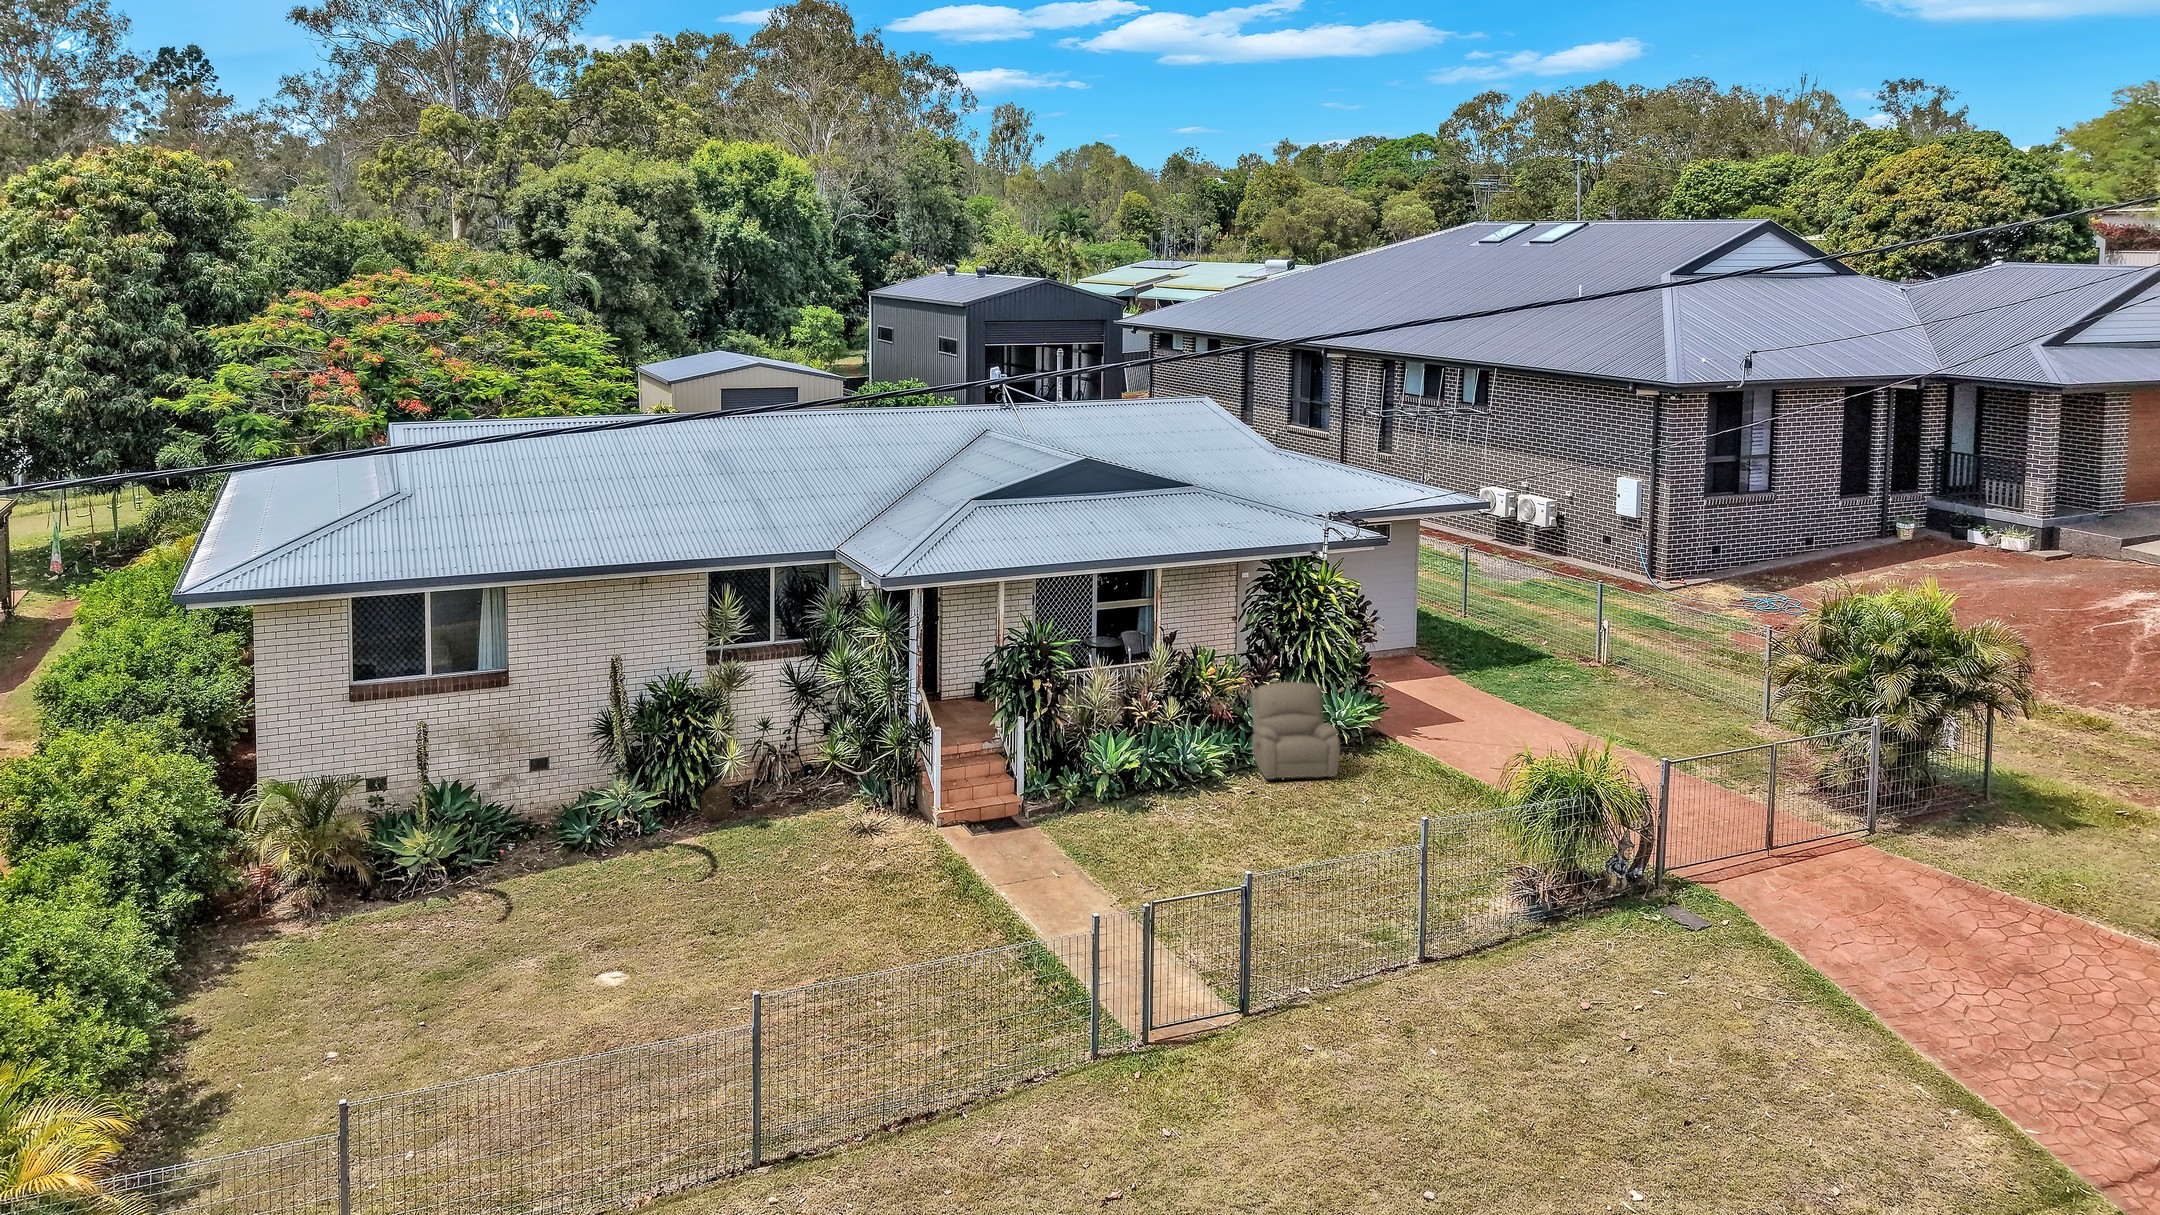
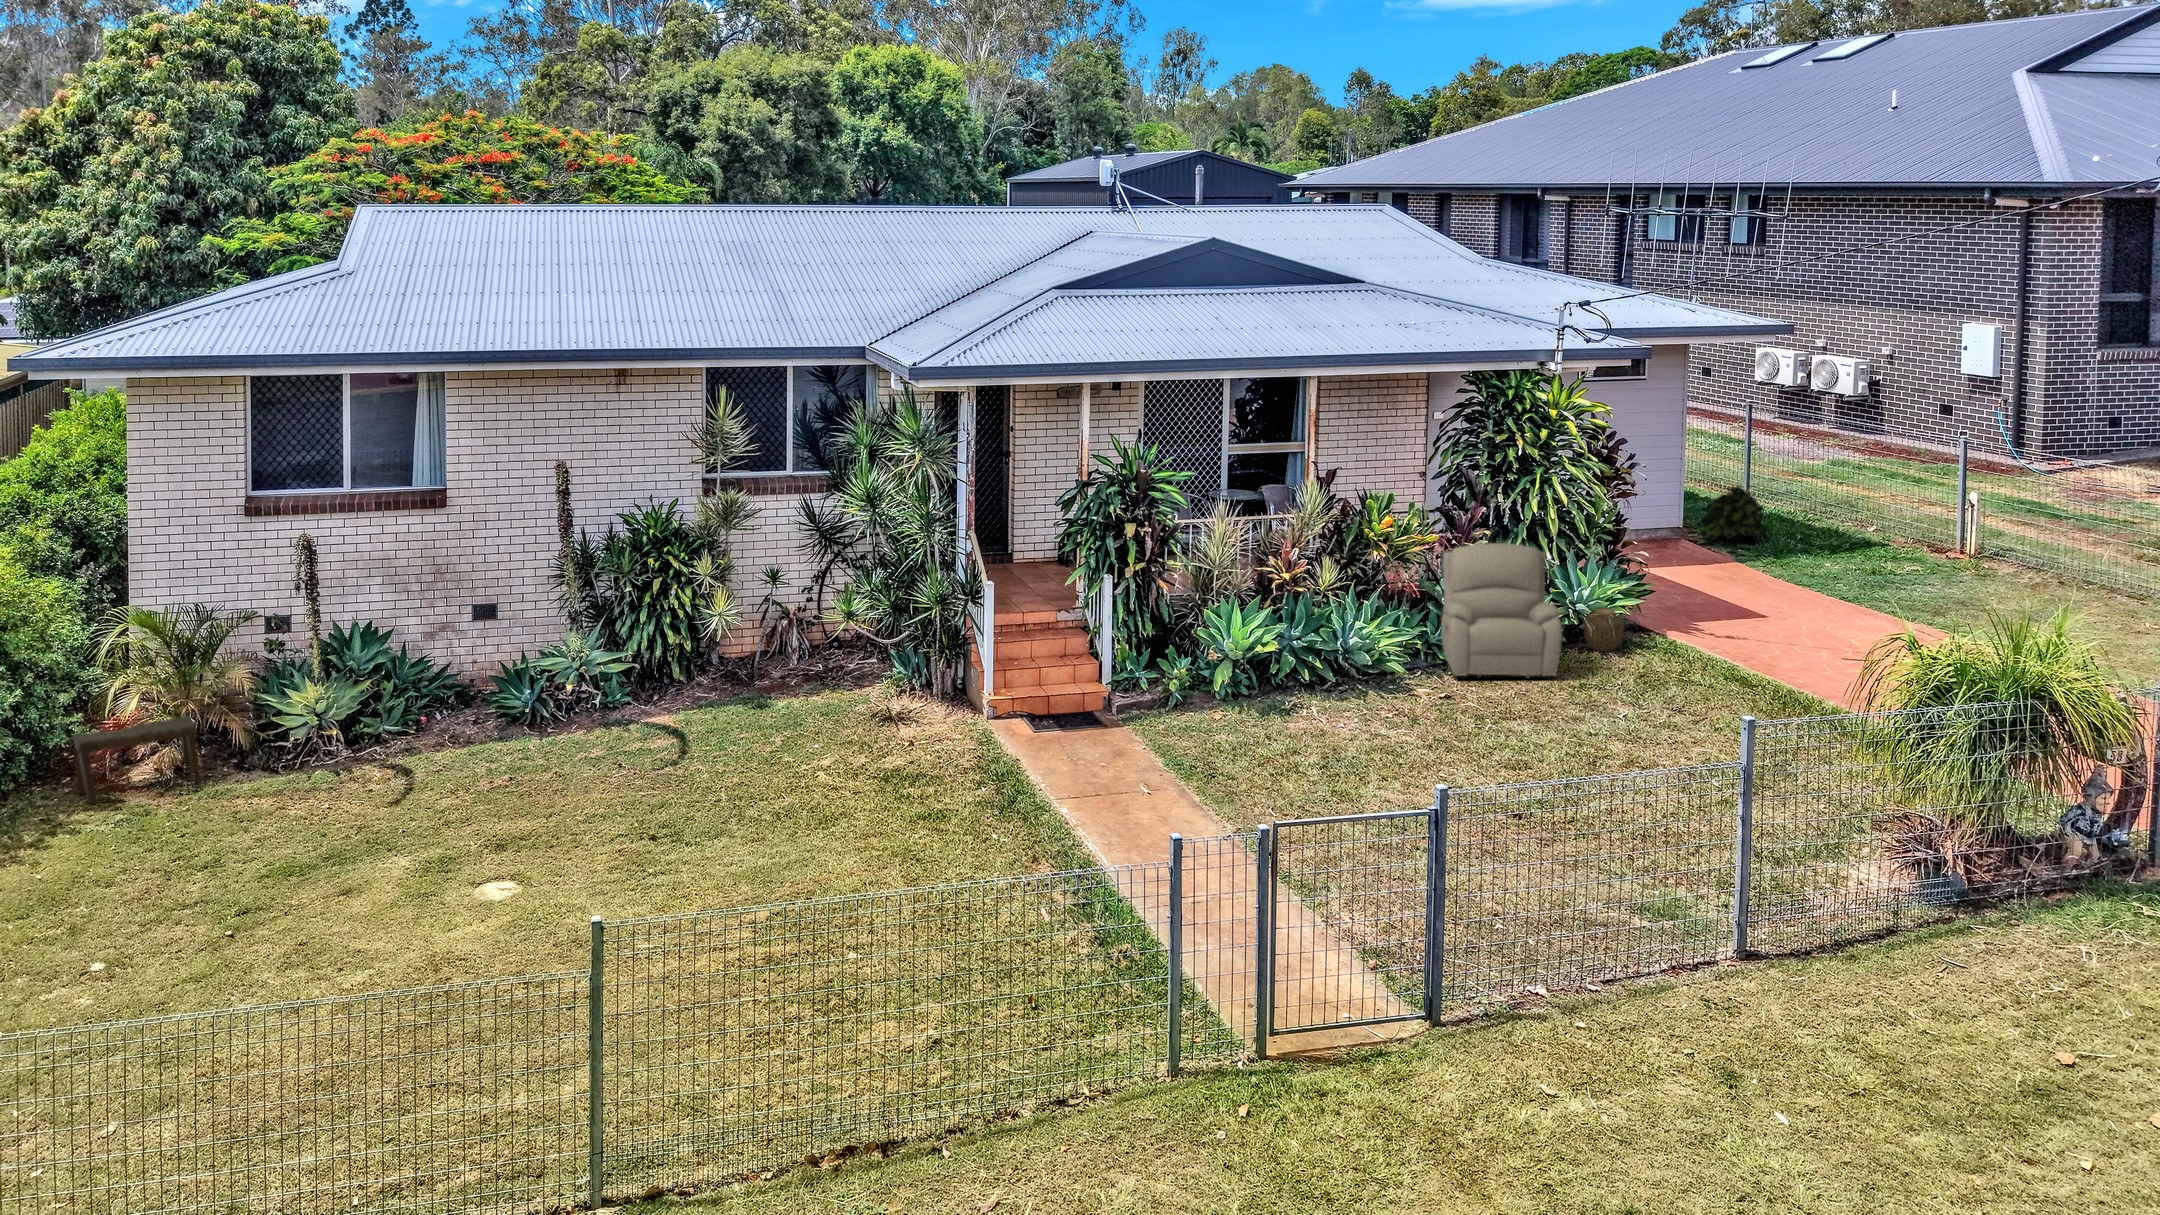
potted plant: none [1404,624,1452,664] -> present [1700,486,1767,541]
woven basket: present [701,786,732,820] -> present [1584,608,1624,651]
bench: none [236,860,340,937] -> present [73,716,202,804]

